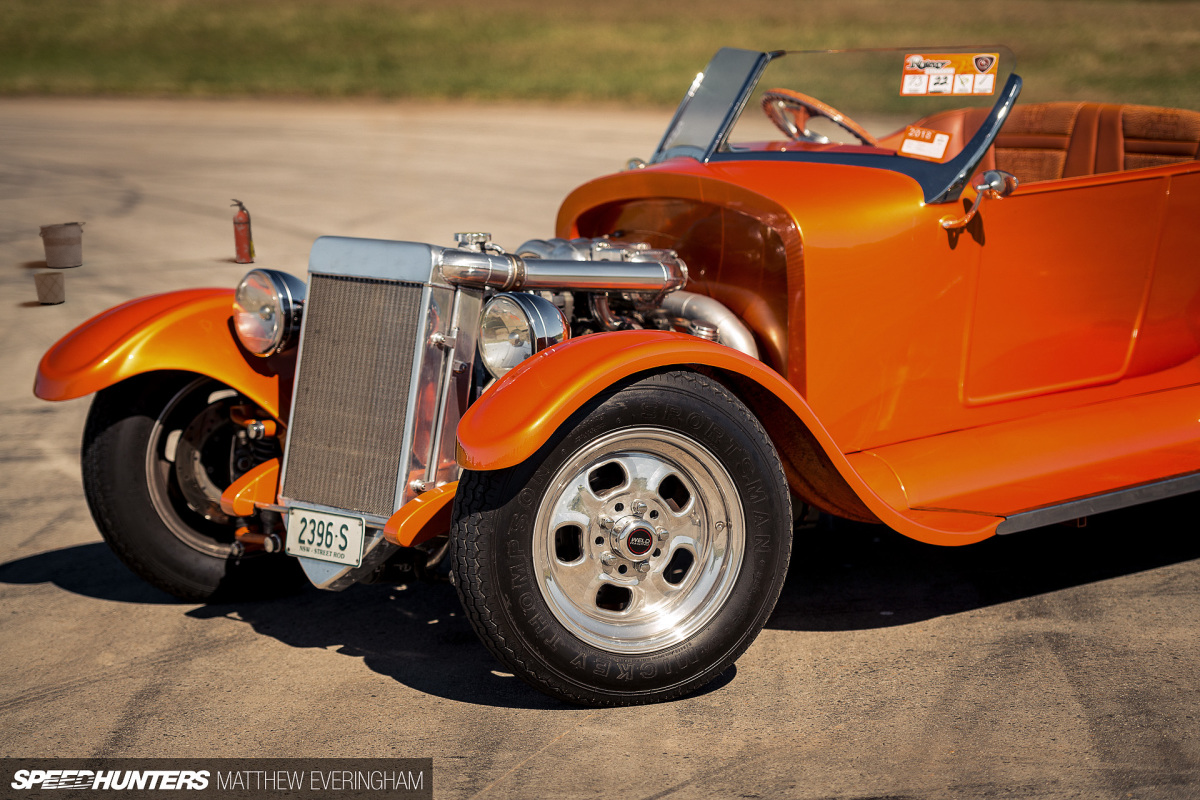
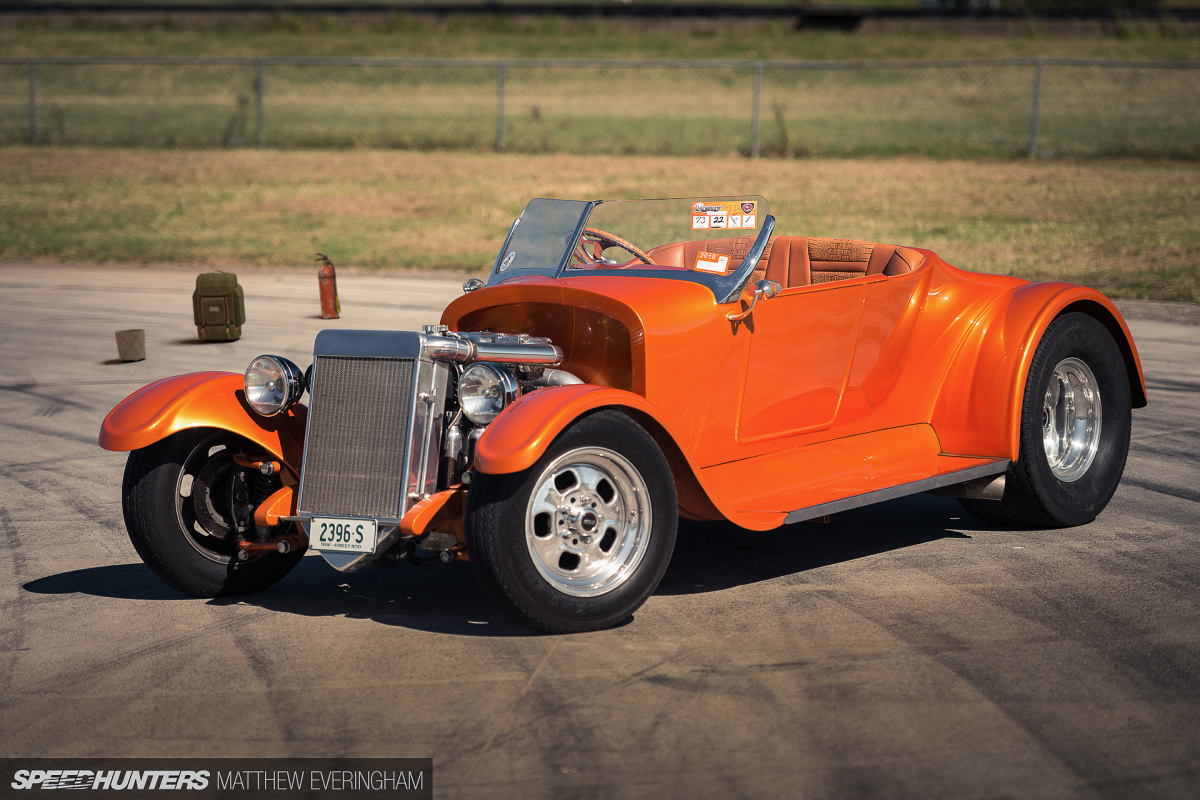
backpack: none [110,215,163,283] -> present [192,270,246,340]
bucket: present [39,222,85,267] -> none [125,282,172,328]

